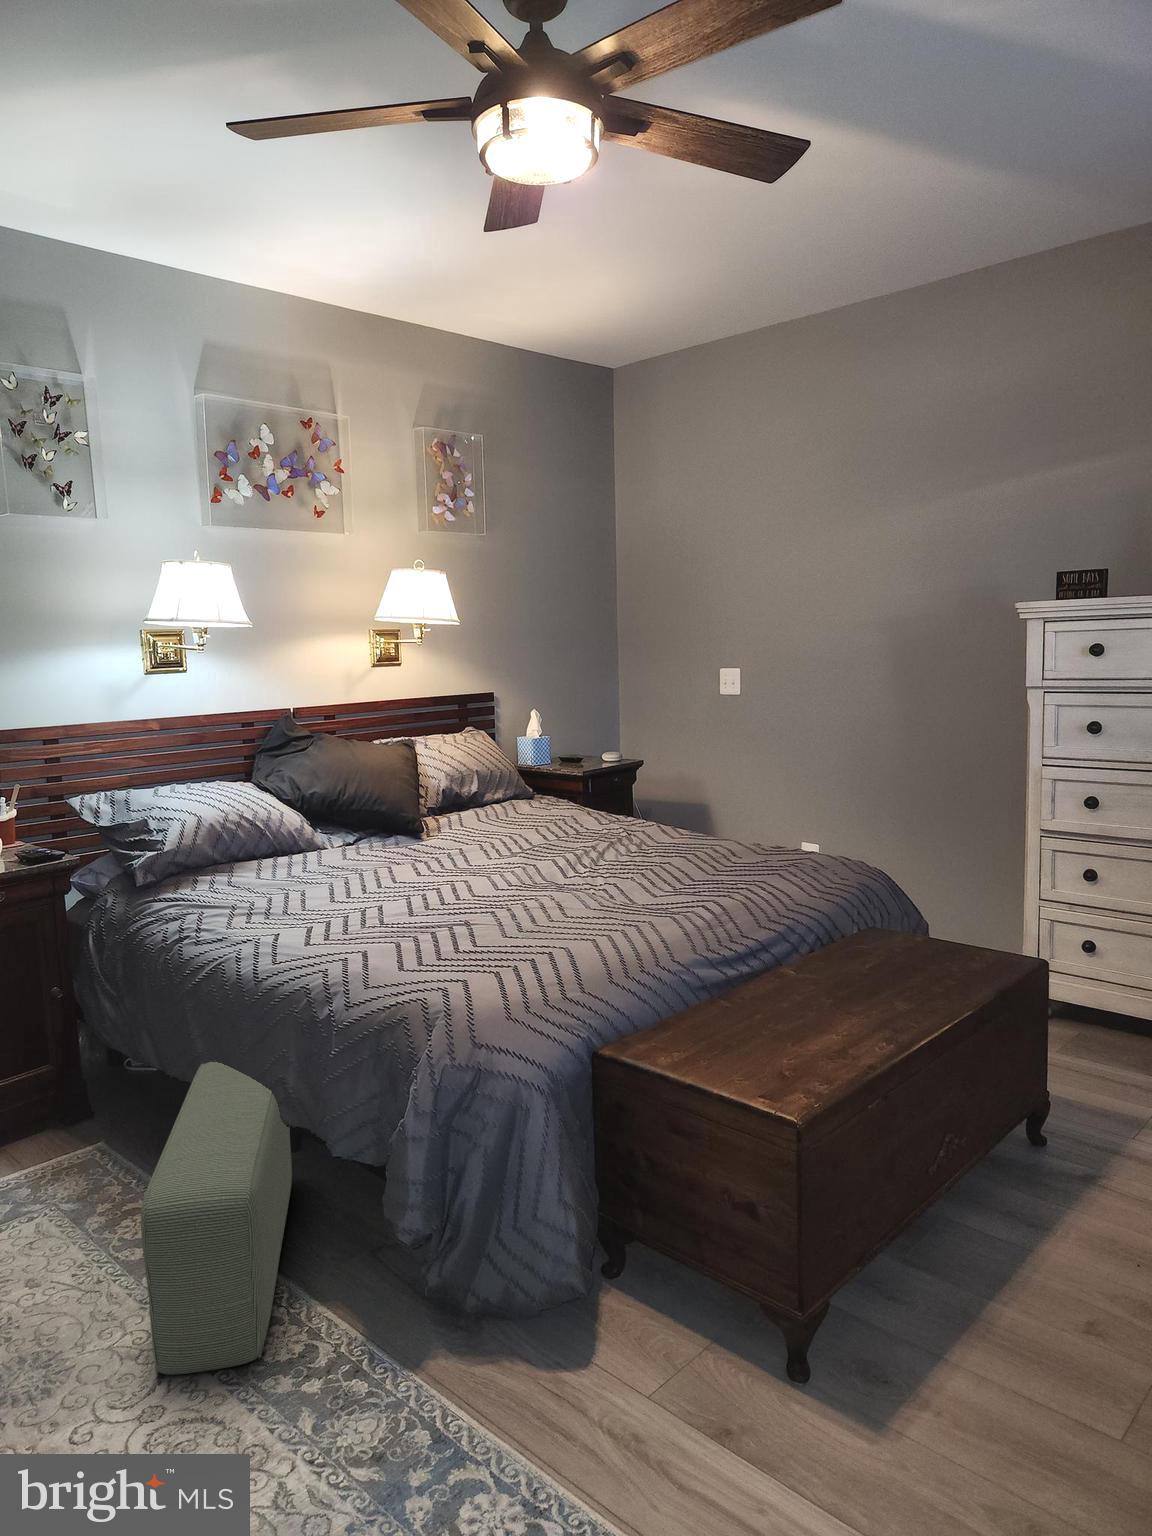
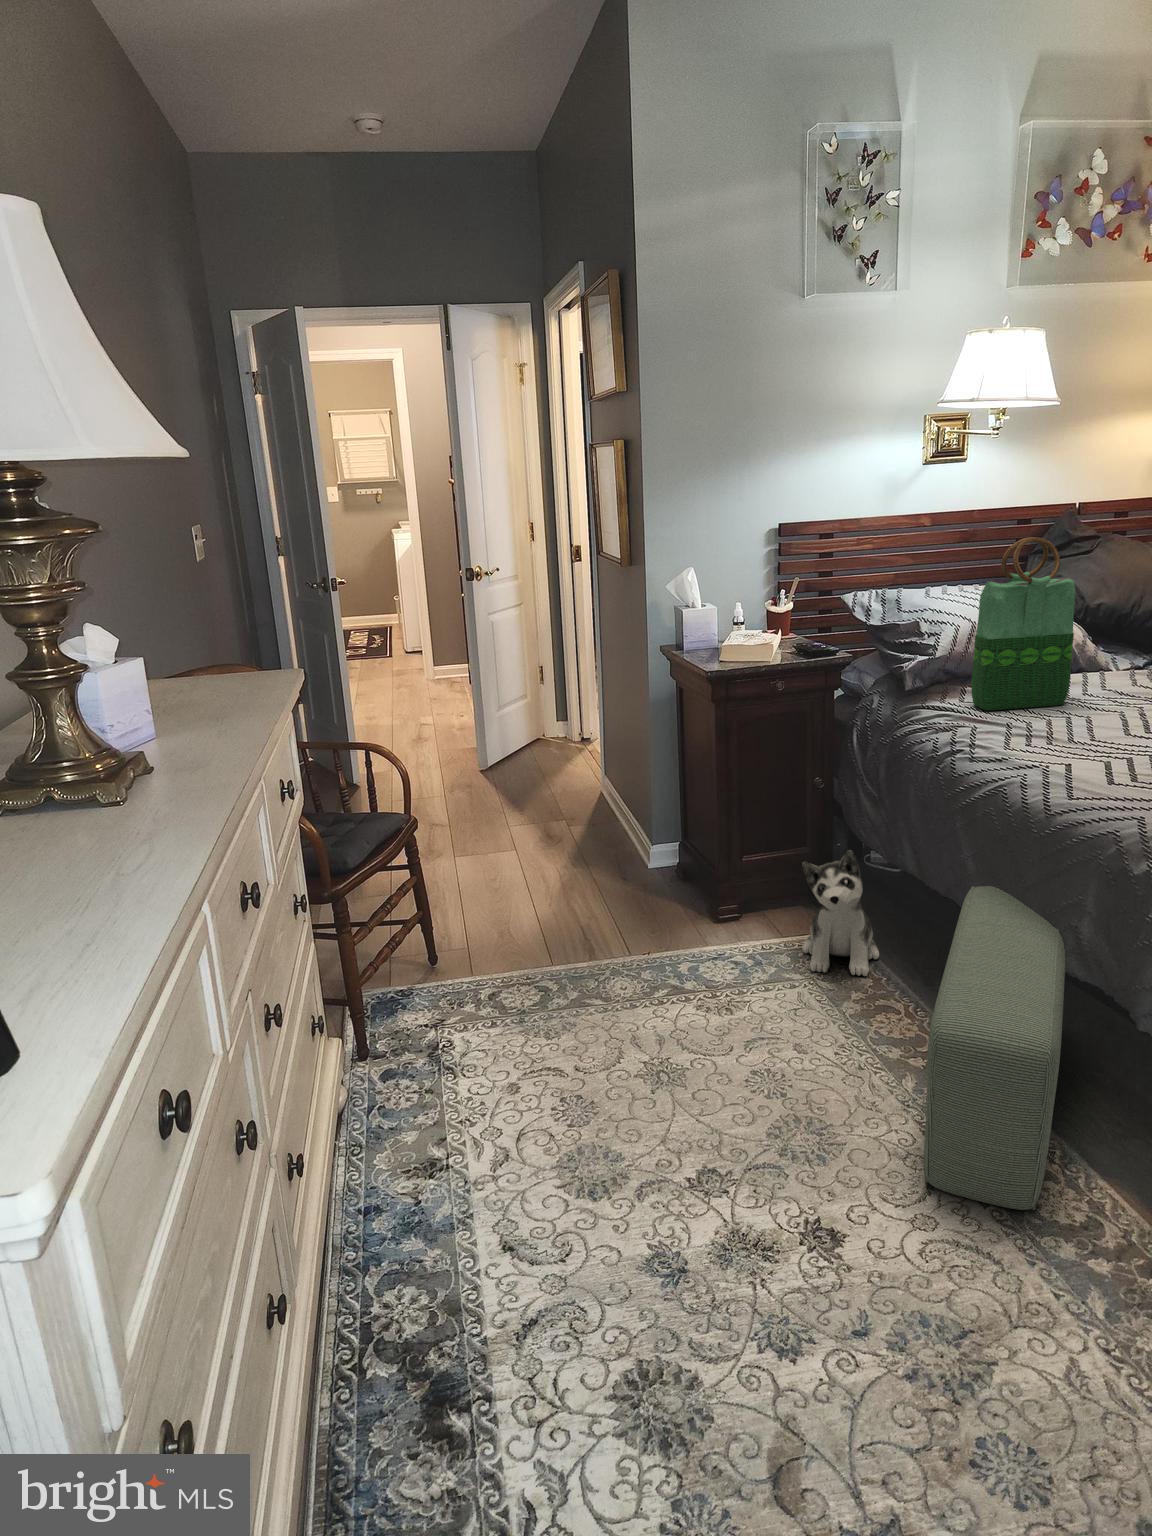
tote bag: none [191,738,282,896] -> present [971,537,1075,710]
plush toy: none [33,1055,131,1197] -> present [802,850,879,976]

